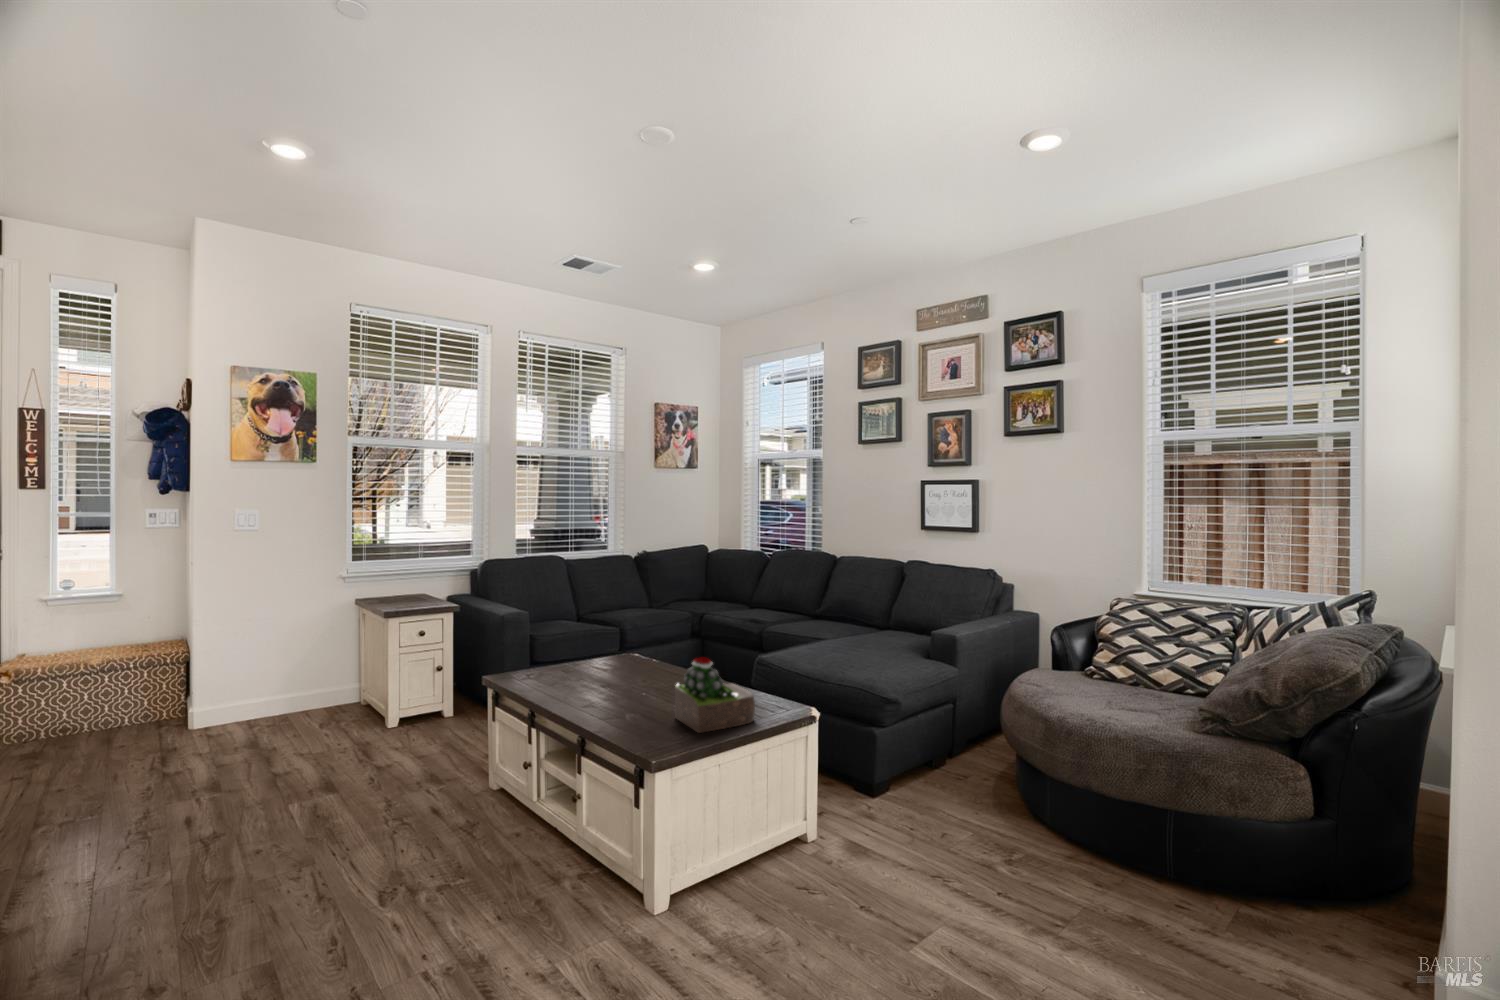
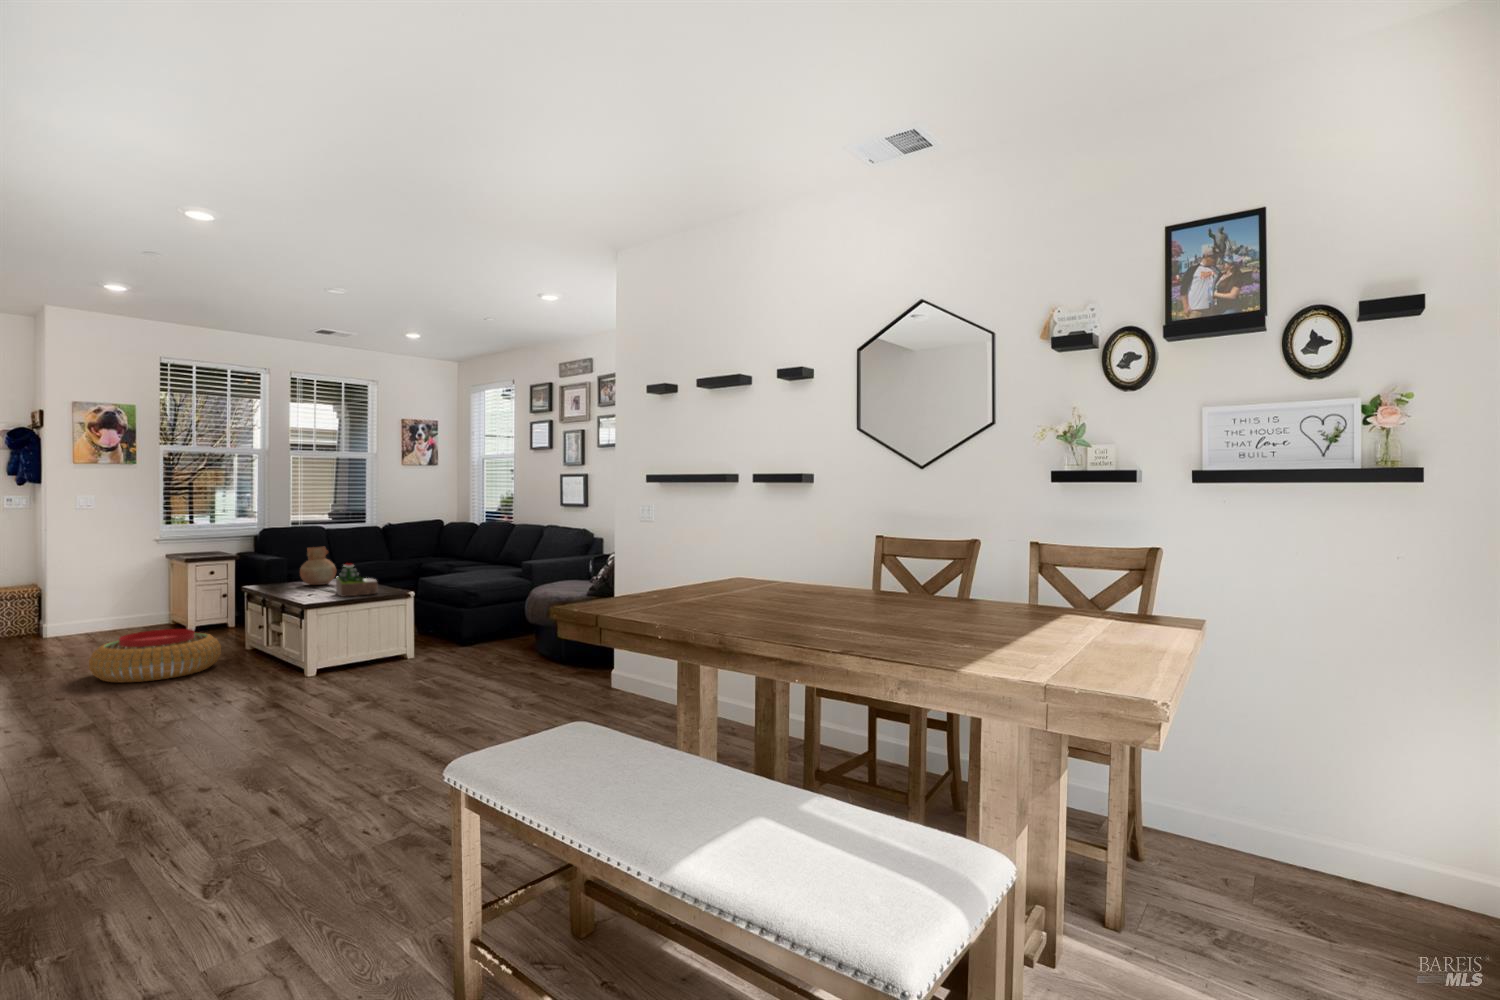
vase: none [584,609,642,682] -> present [300,547,336,585]
pouf: none [221,778,463,928] -> present [89,629,221,682]

